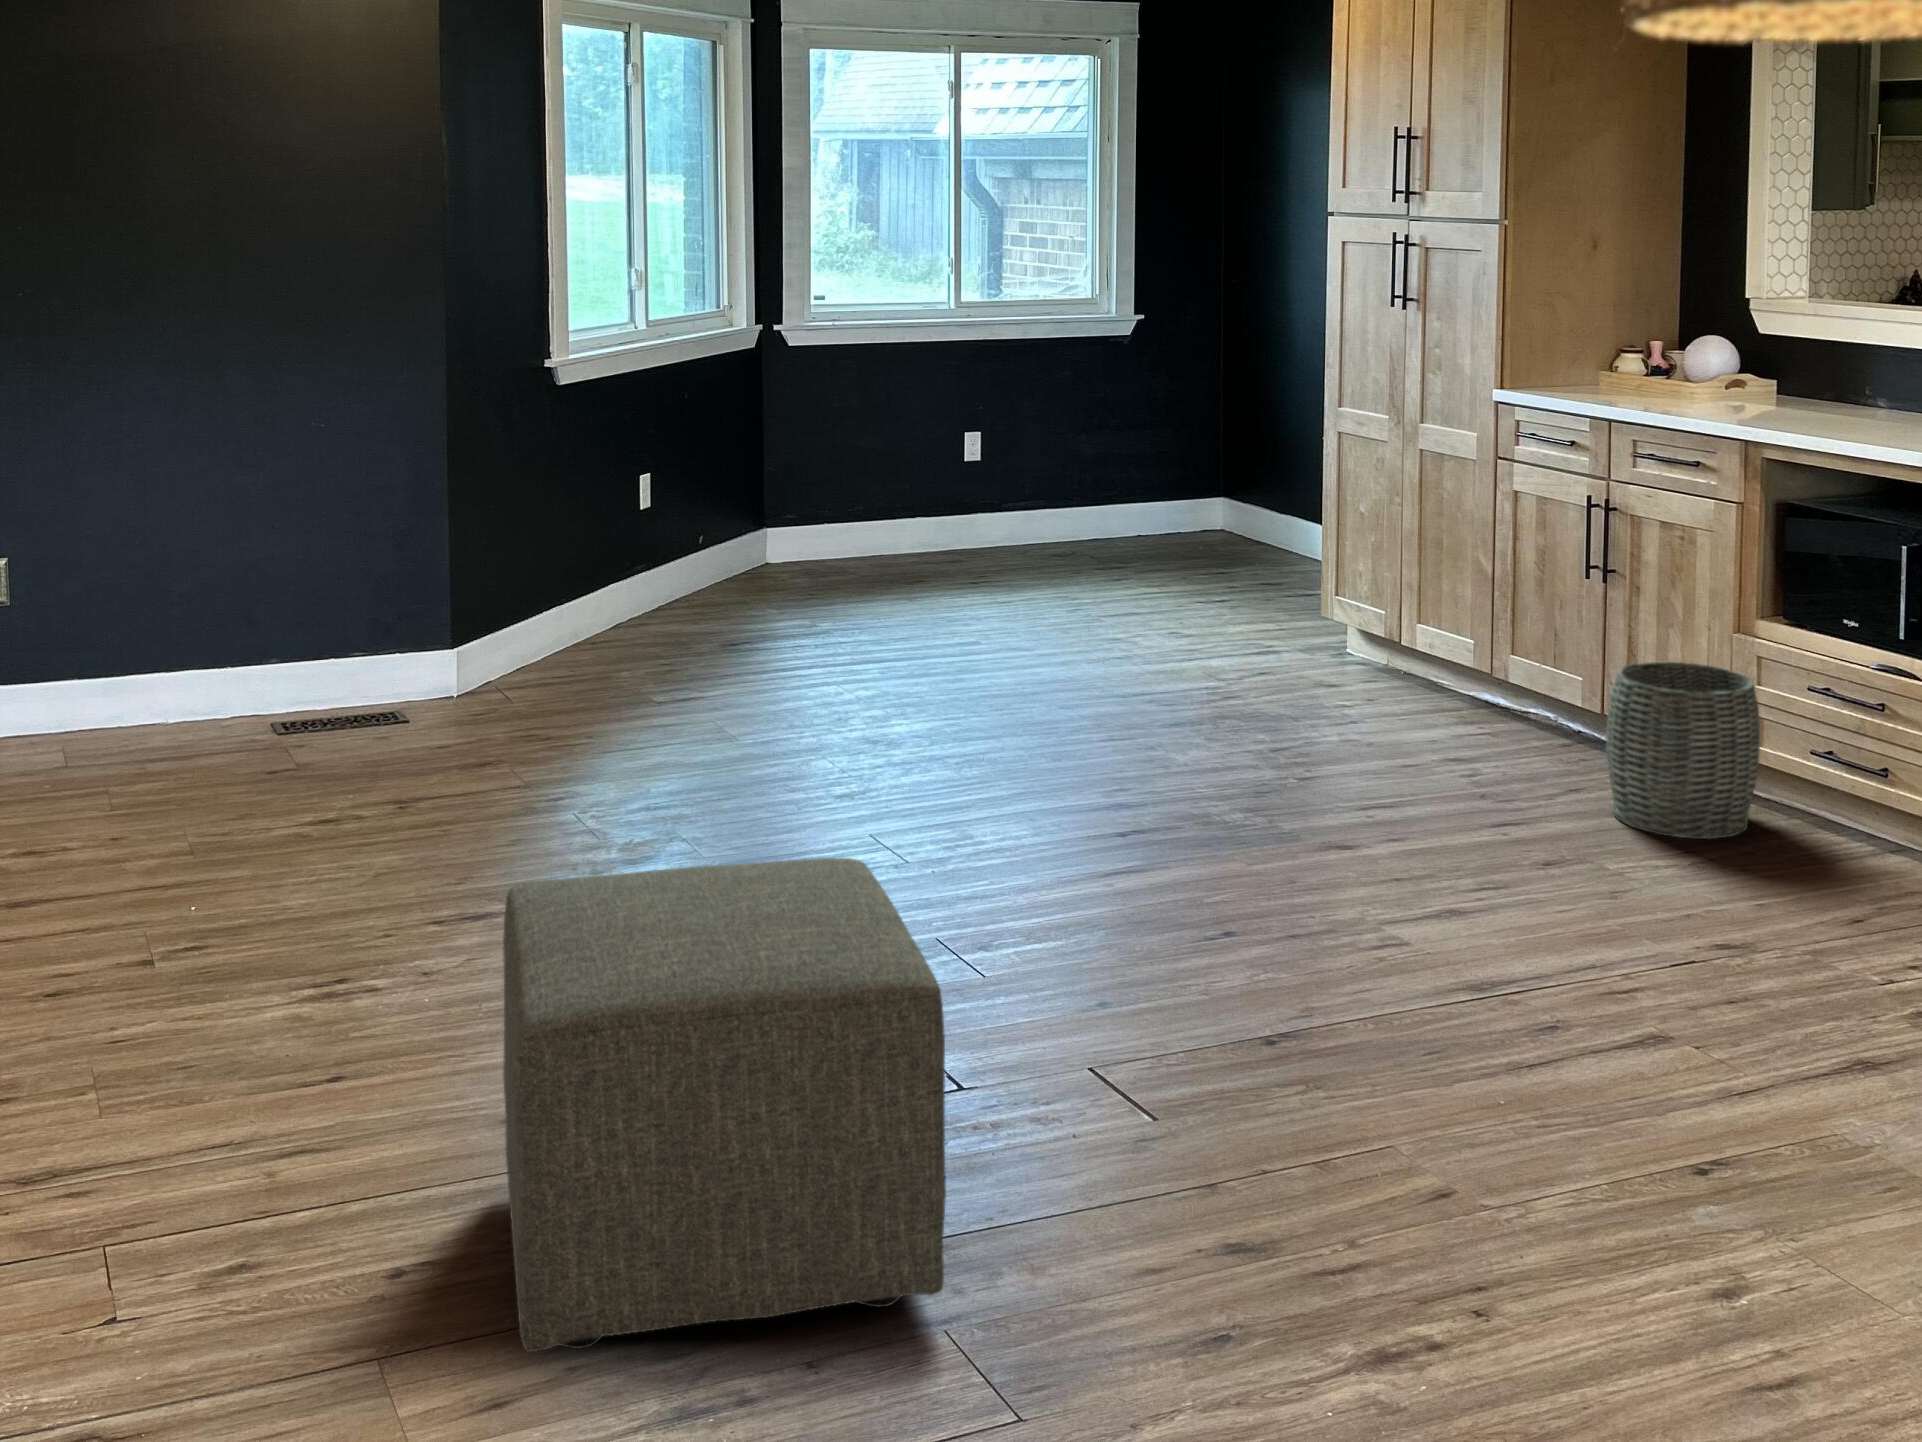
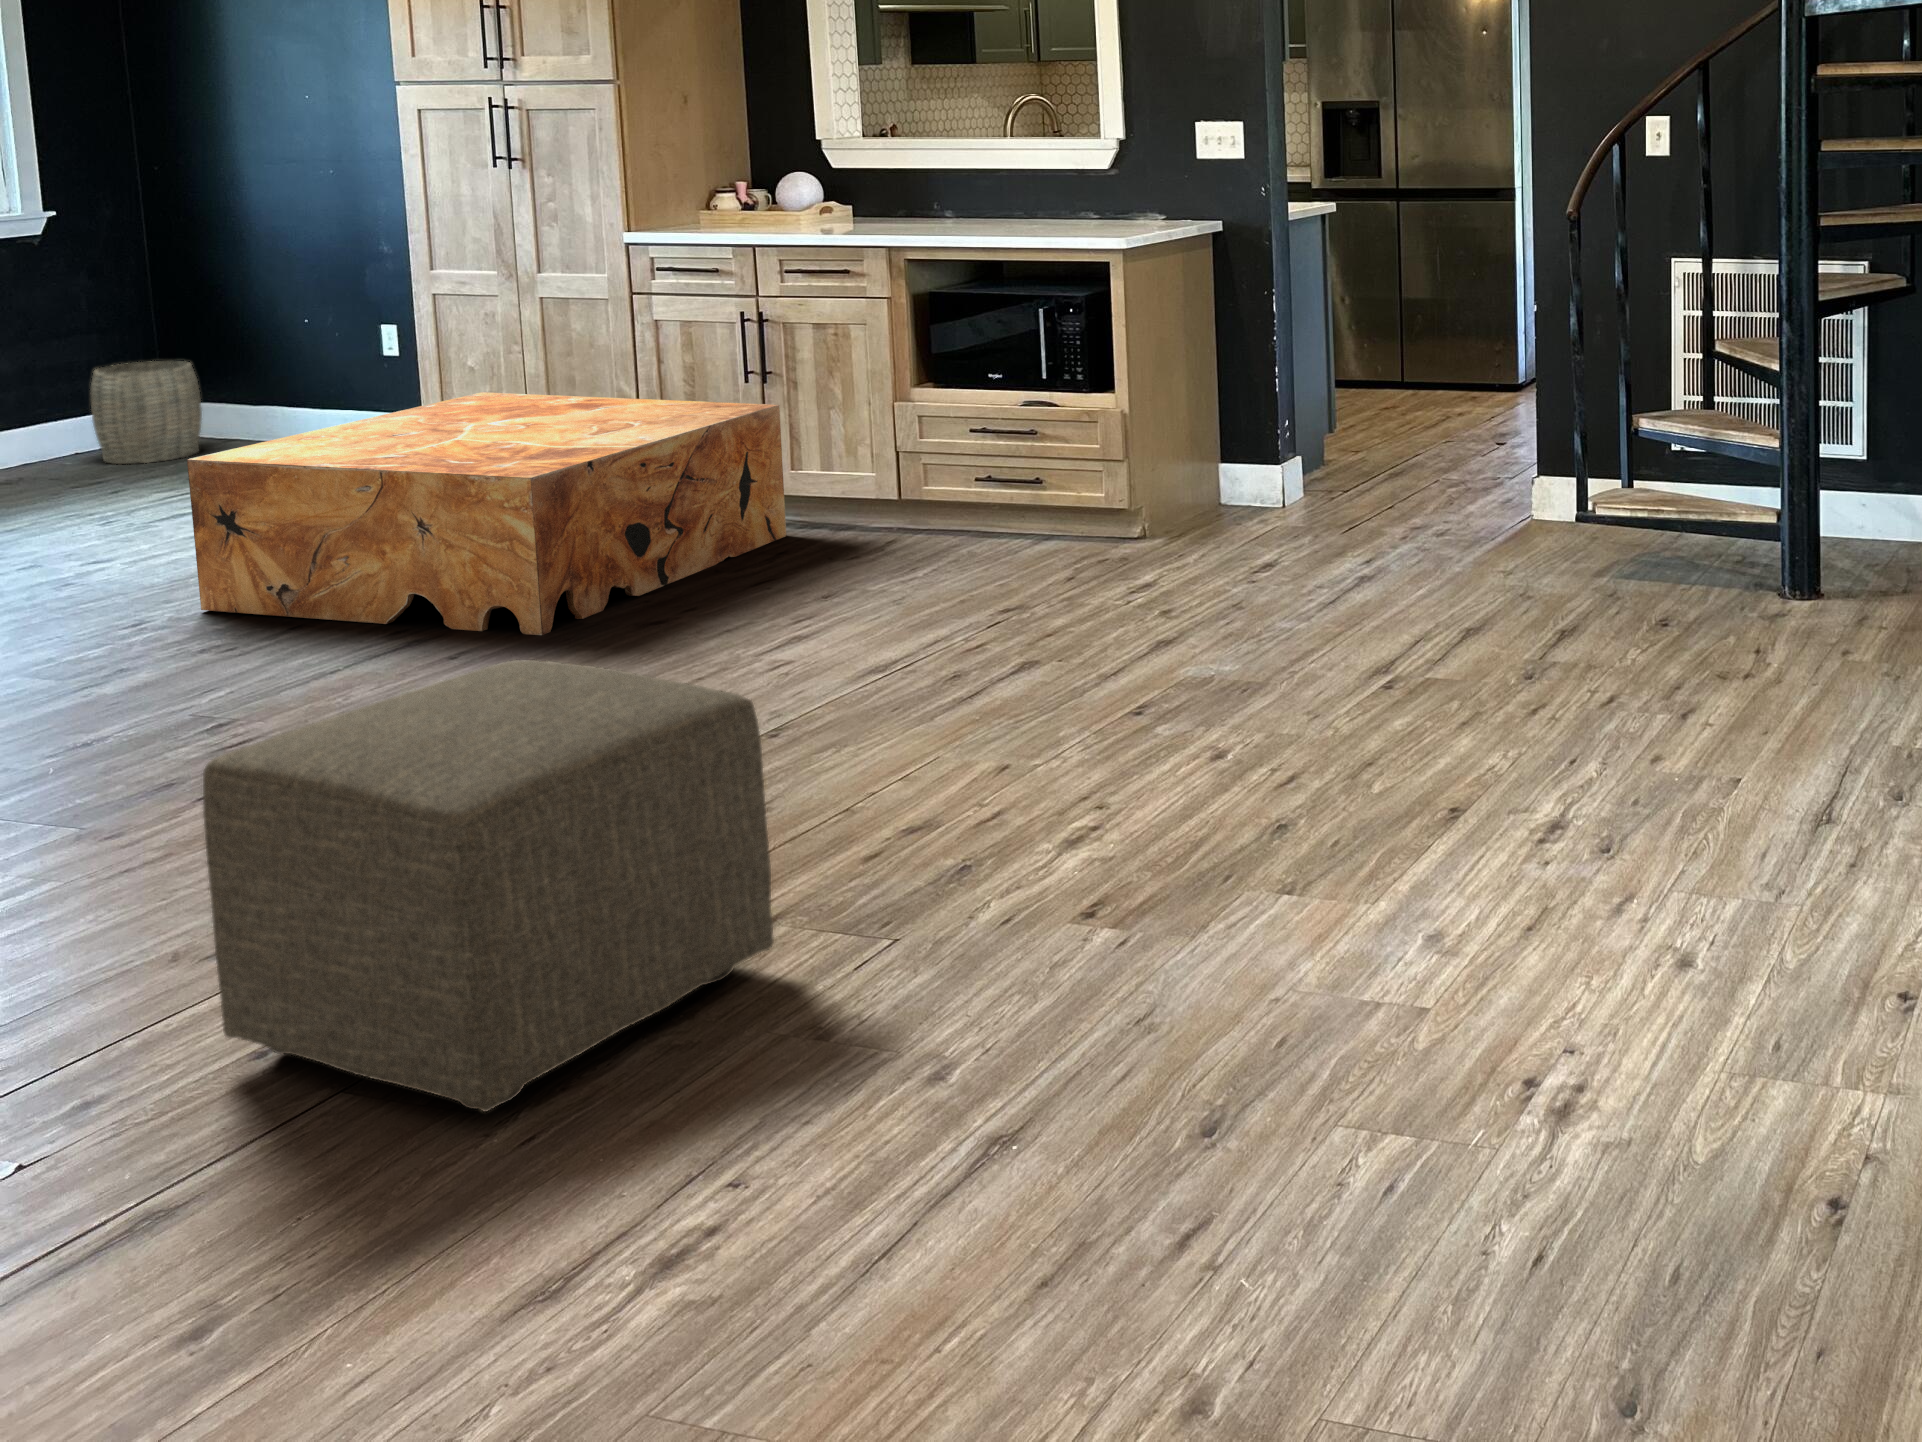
coffee table: none [1052,539,1611,816] -> present [187,392,786,635]
woven basket: present [1606,662,1760,839] -> present [90,361,202,464]

